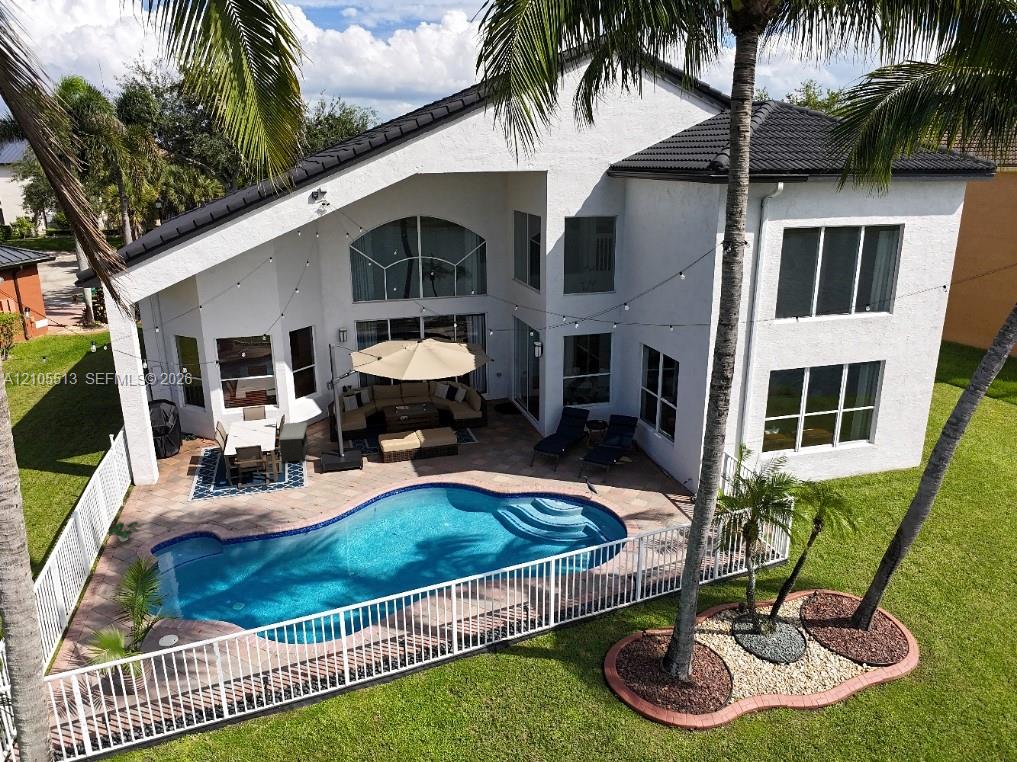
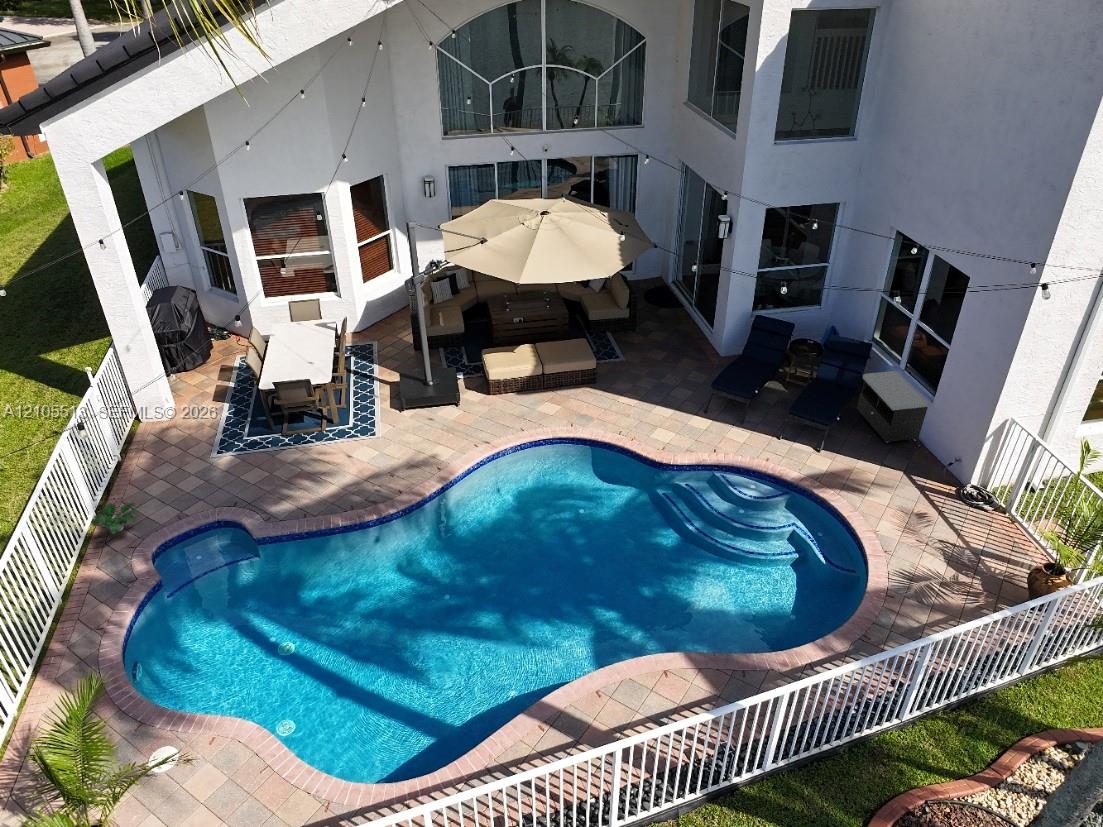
storage bench: present [279,422,308,463] -> present [857,371,928,442]

